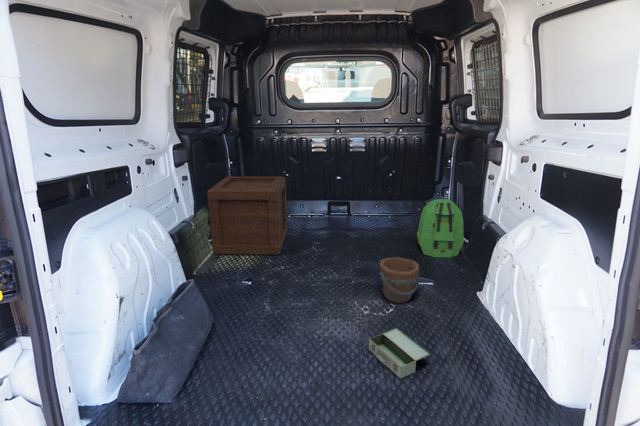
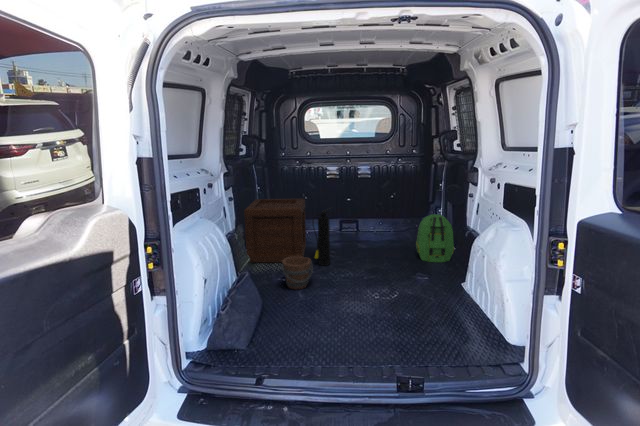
fire extinguisher: none [291,190,317,260] -> present [312,208,331,266]
bucket: present [380,257,419,303] -> present [282,256,313,289]
toolbox: present [369,328,430,379] -> none [380,305,425,336]

